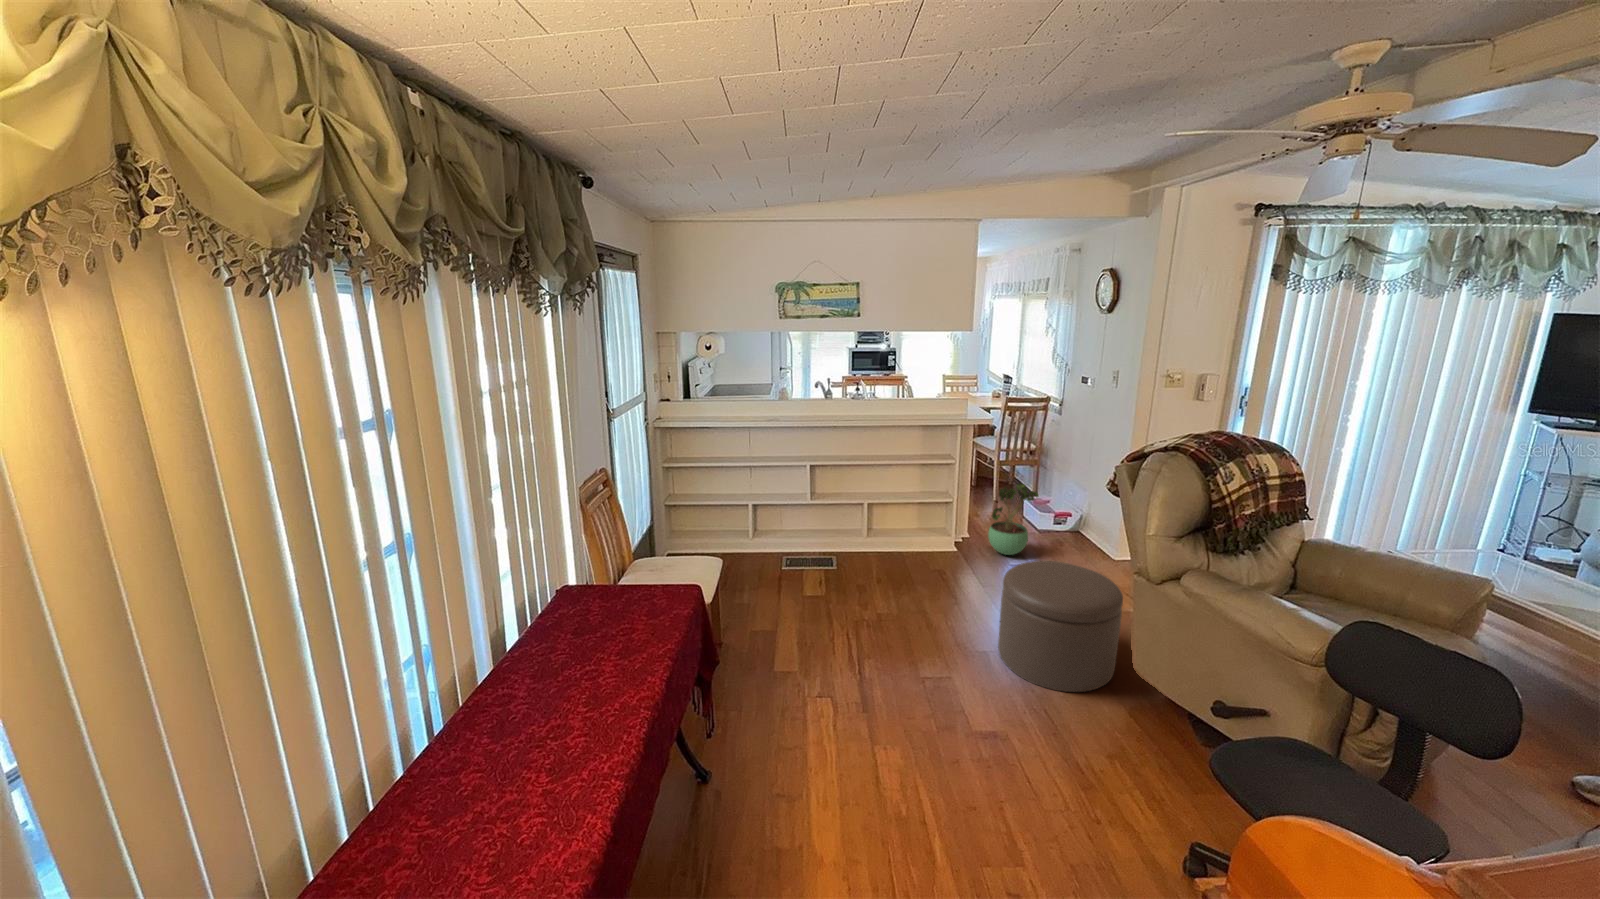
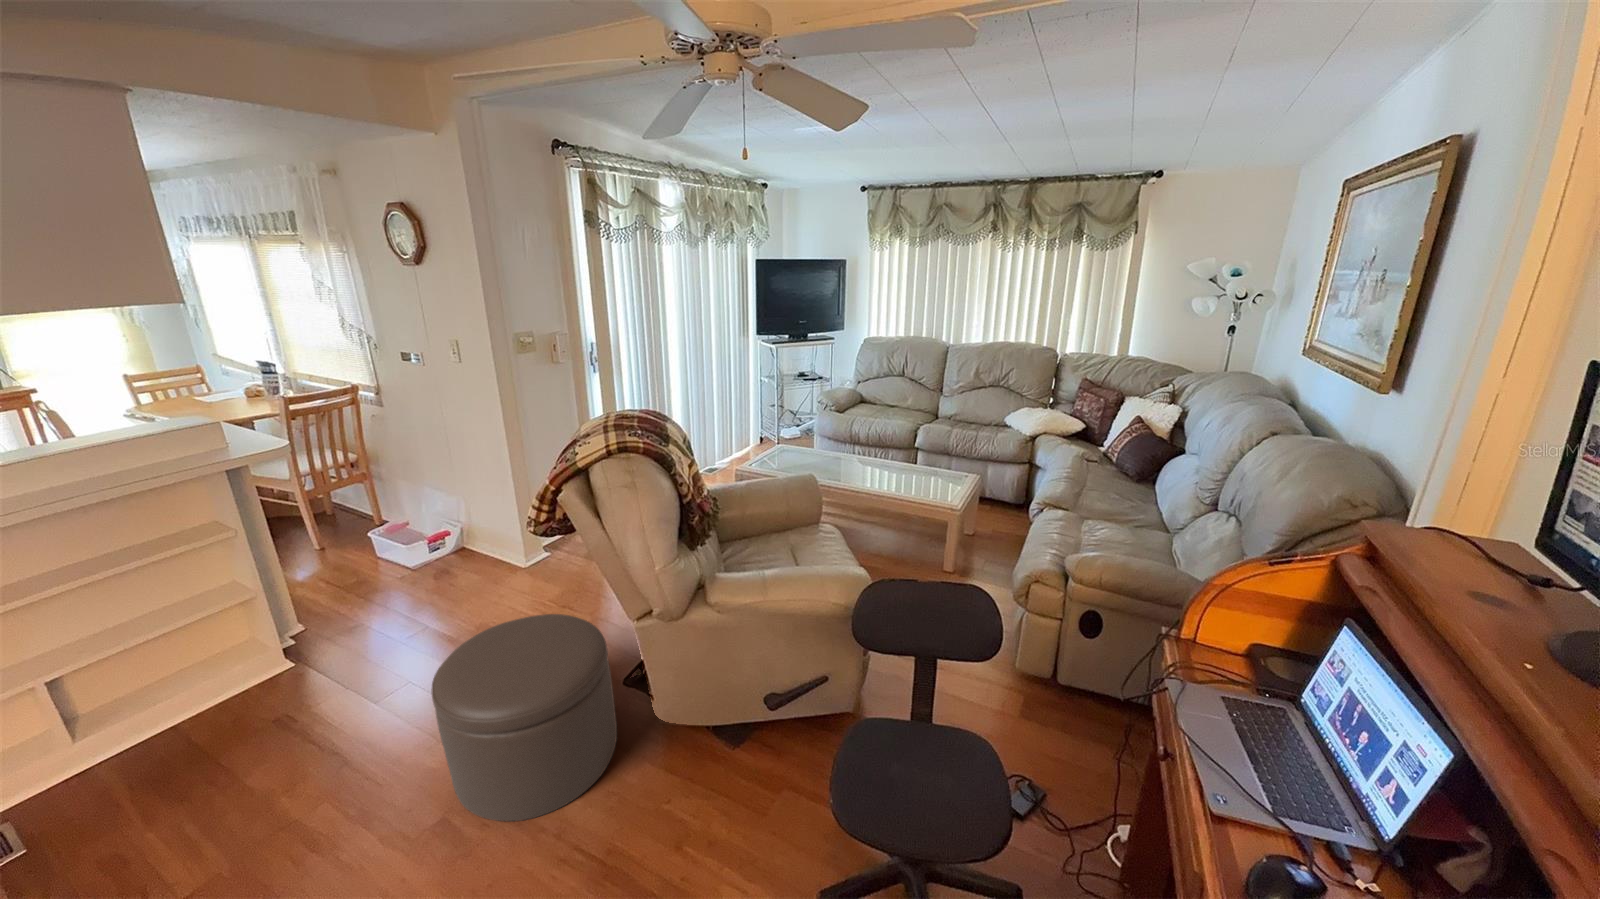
potted plant: present [988,483,1039,555] -> none [340,522,410,631]

